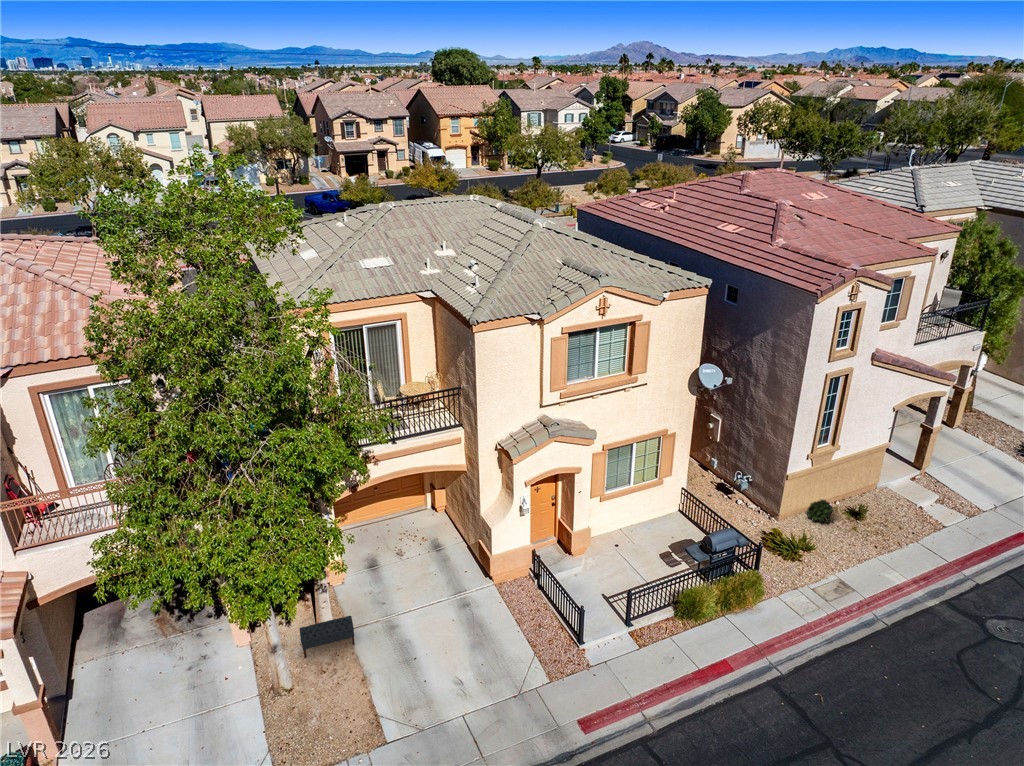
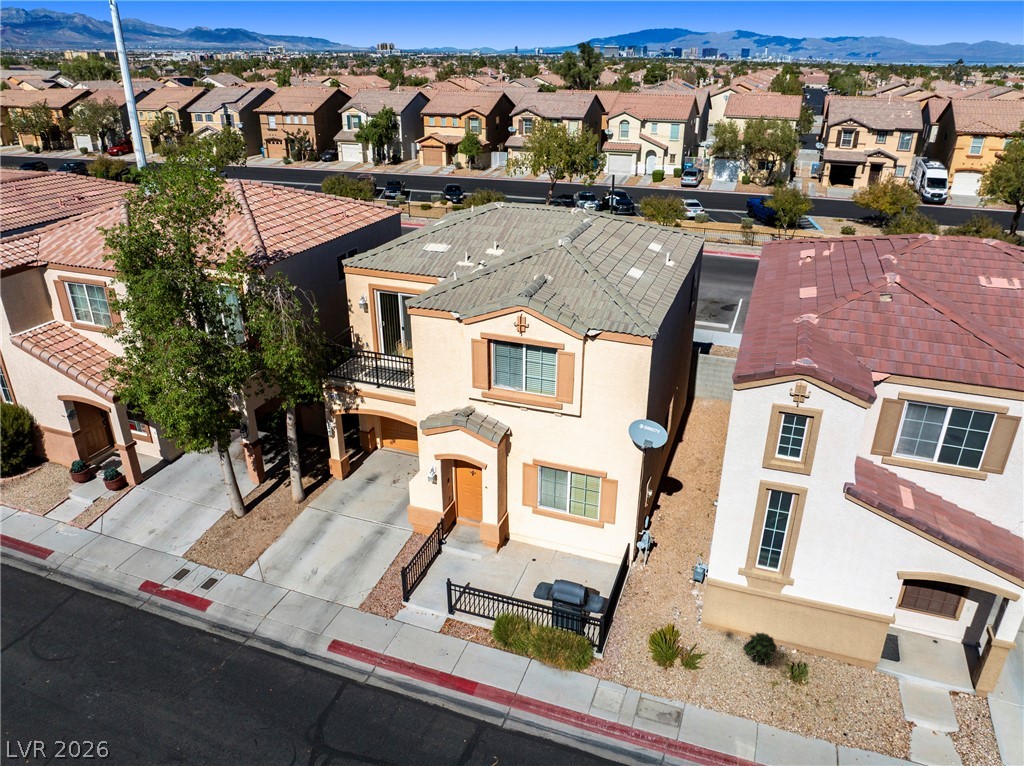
bench: present [300,616,355,658] -> none [269,487,309,516]

